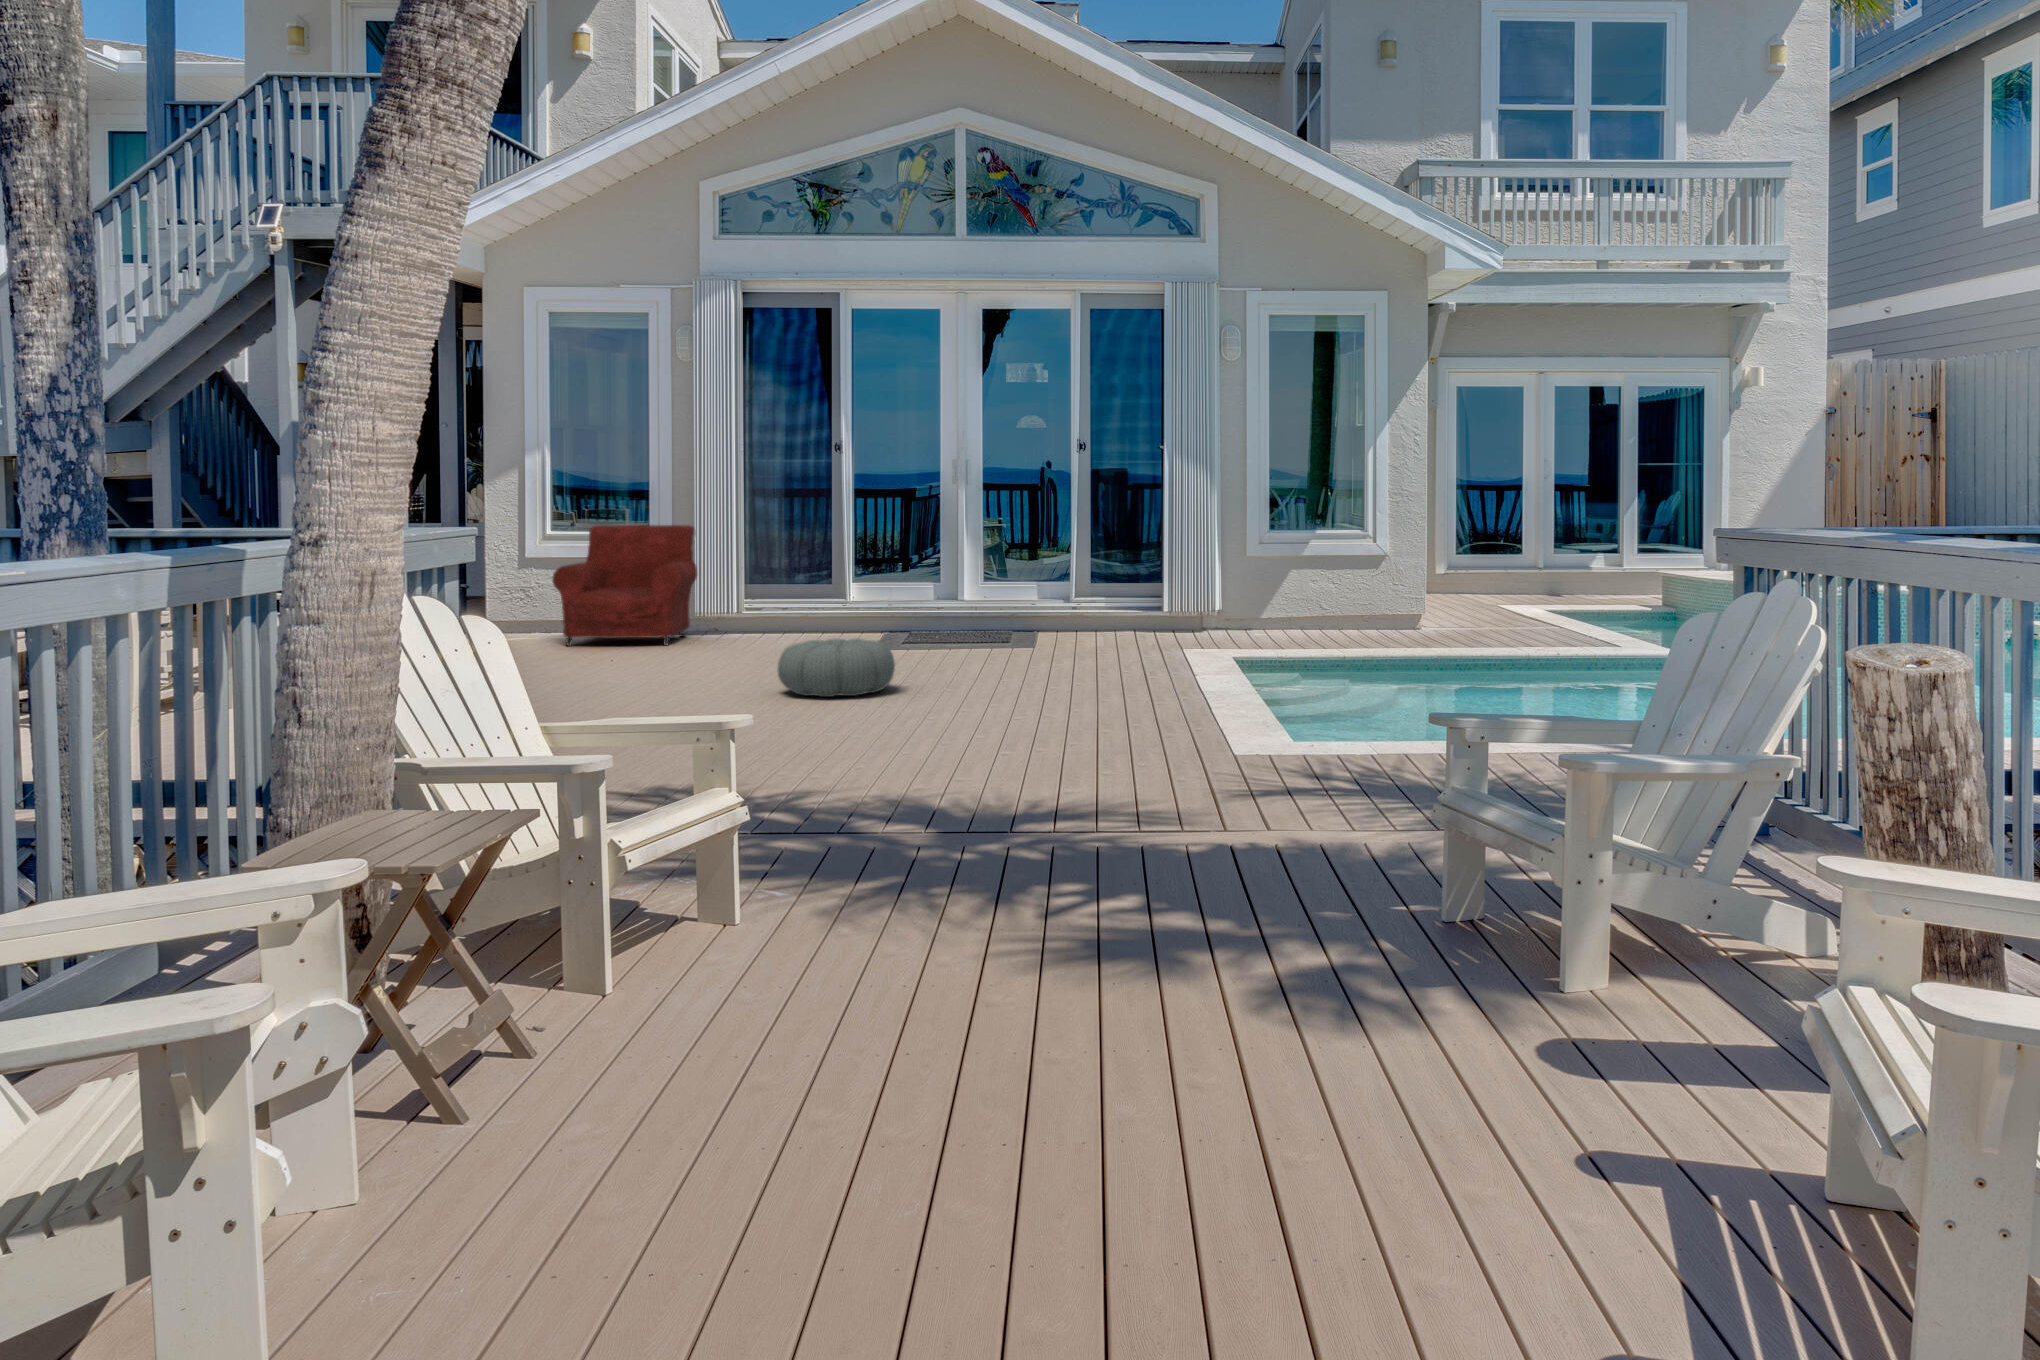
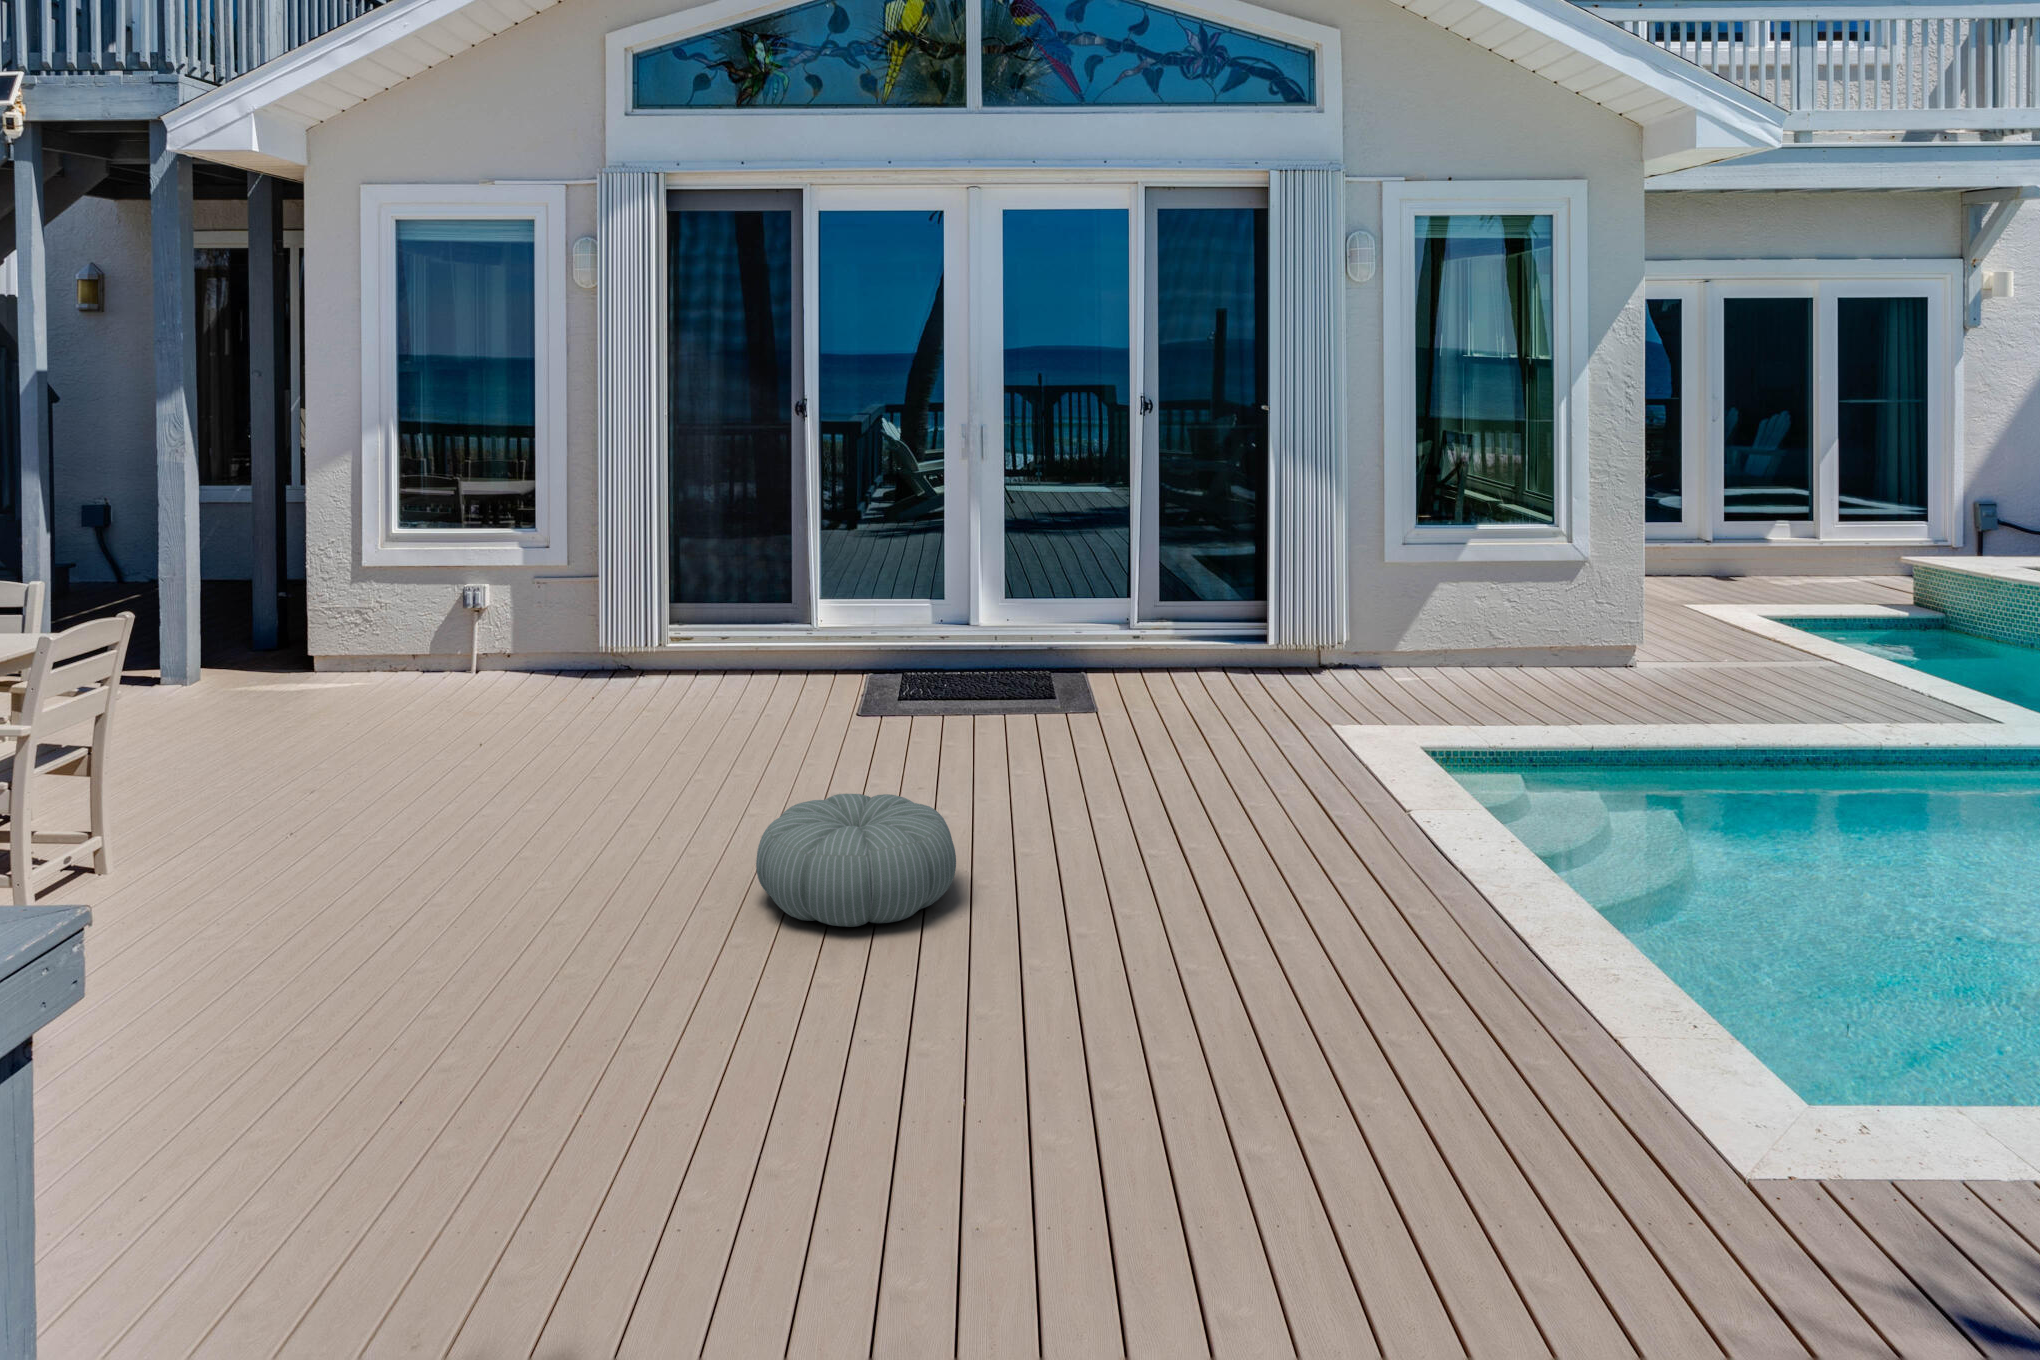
armchair: present [552,525,697,646] -> none [397,522,605,713]

